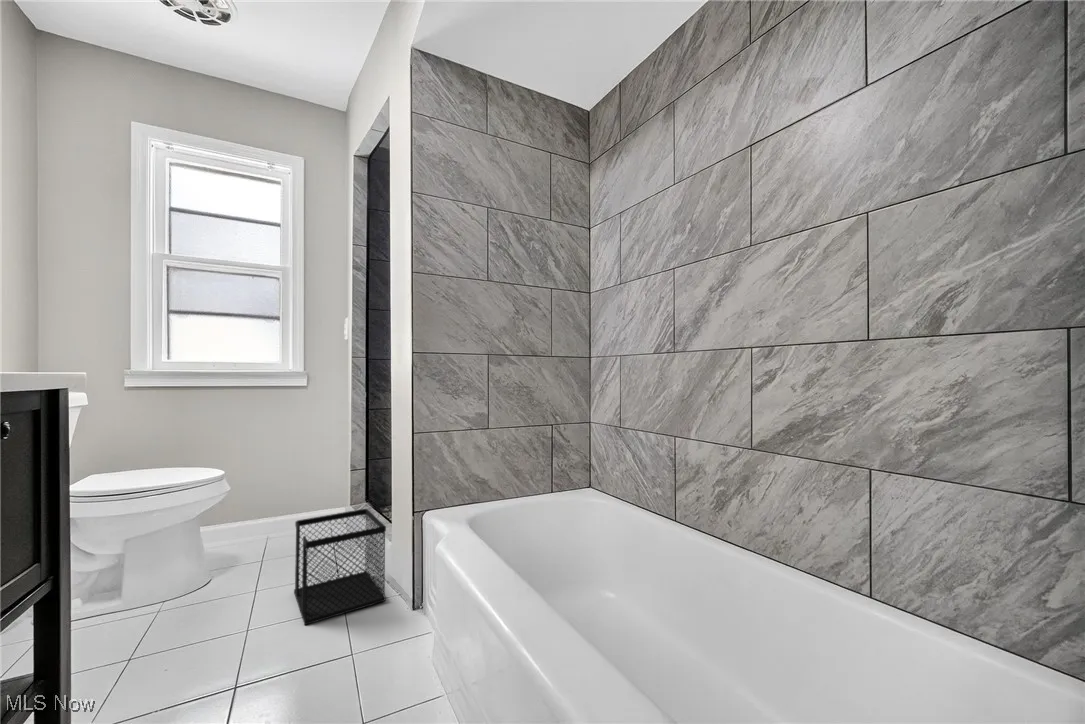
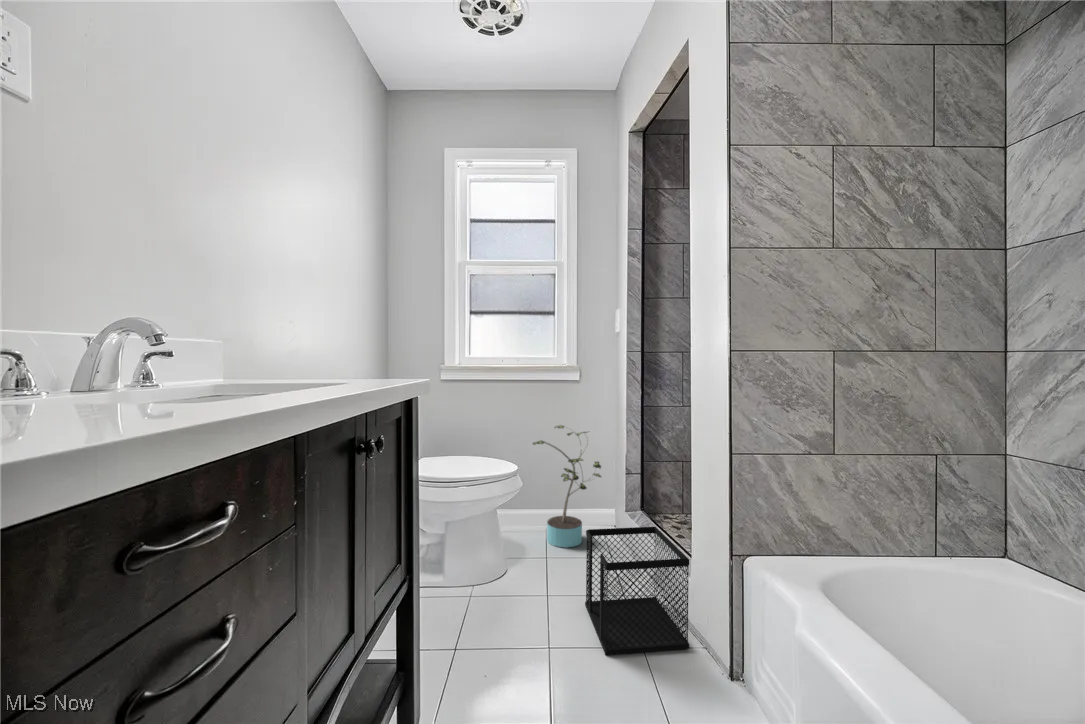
potted plant: none [247,429,326,551] -> present [533,425,601,548]

